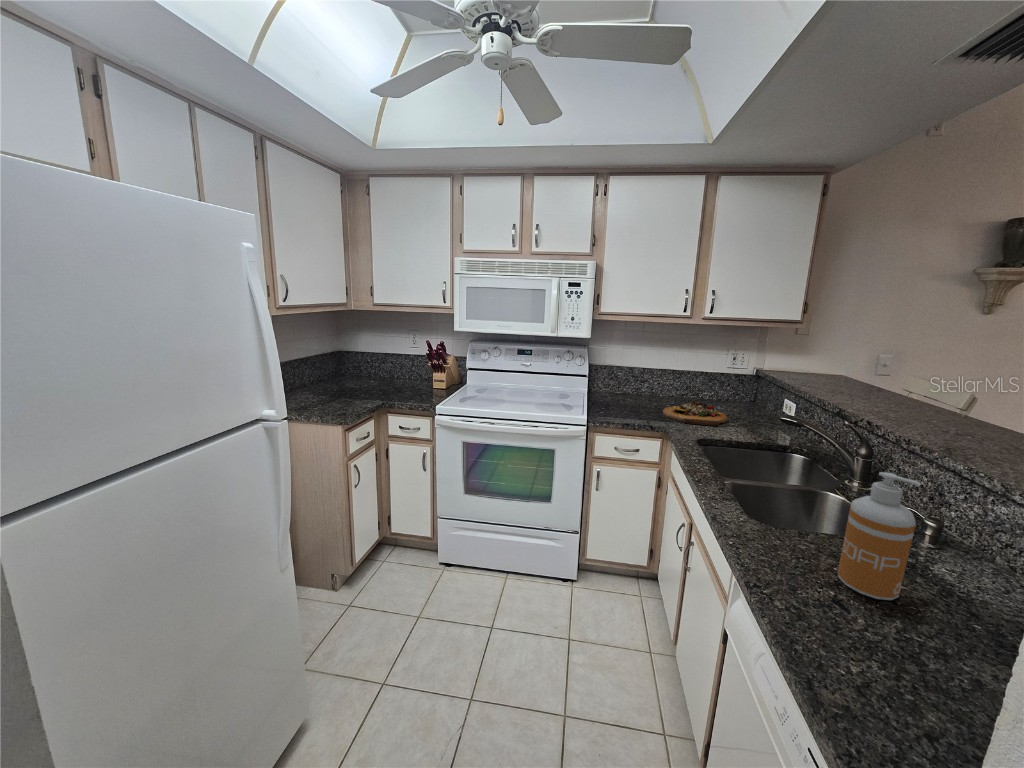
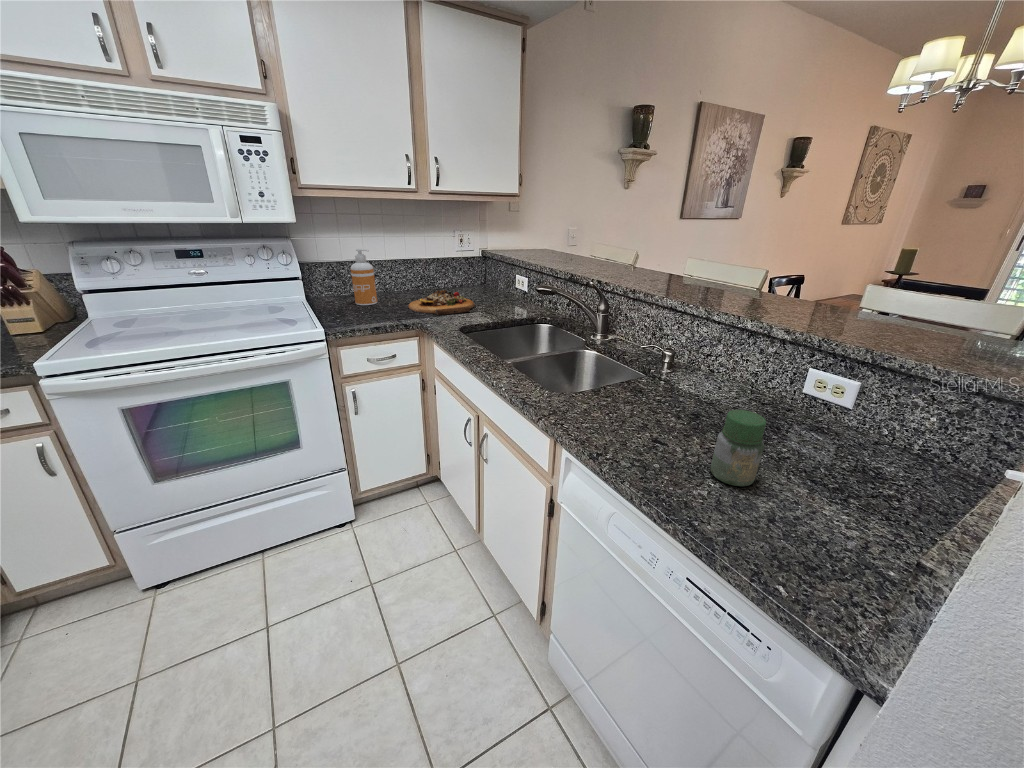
soap dispenser: present [838,472,921,600] -> present [351,249,377,305]
jar: none [883,593,956,689] -> present [710,410,766,486]

